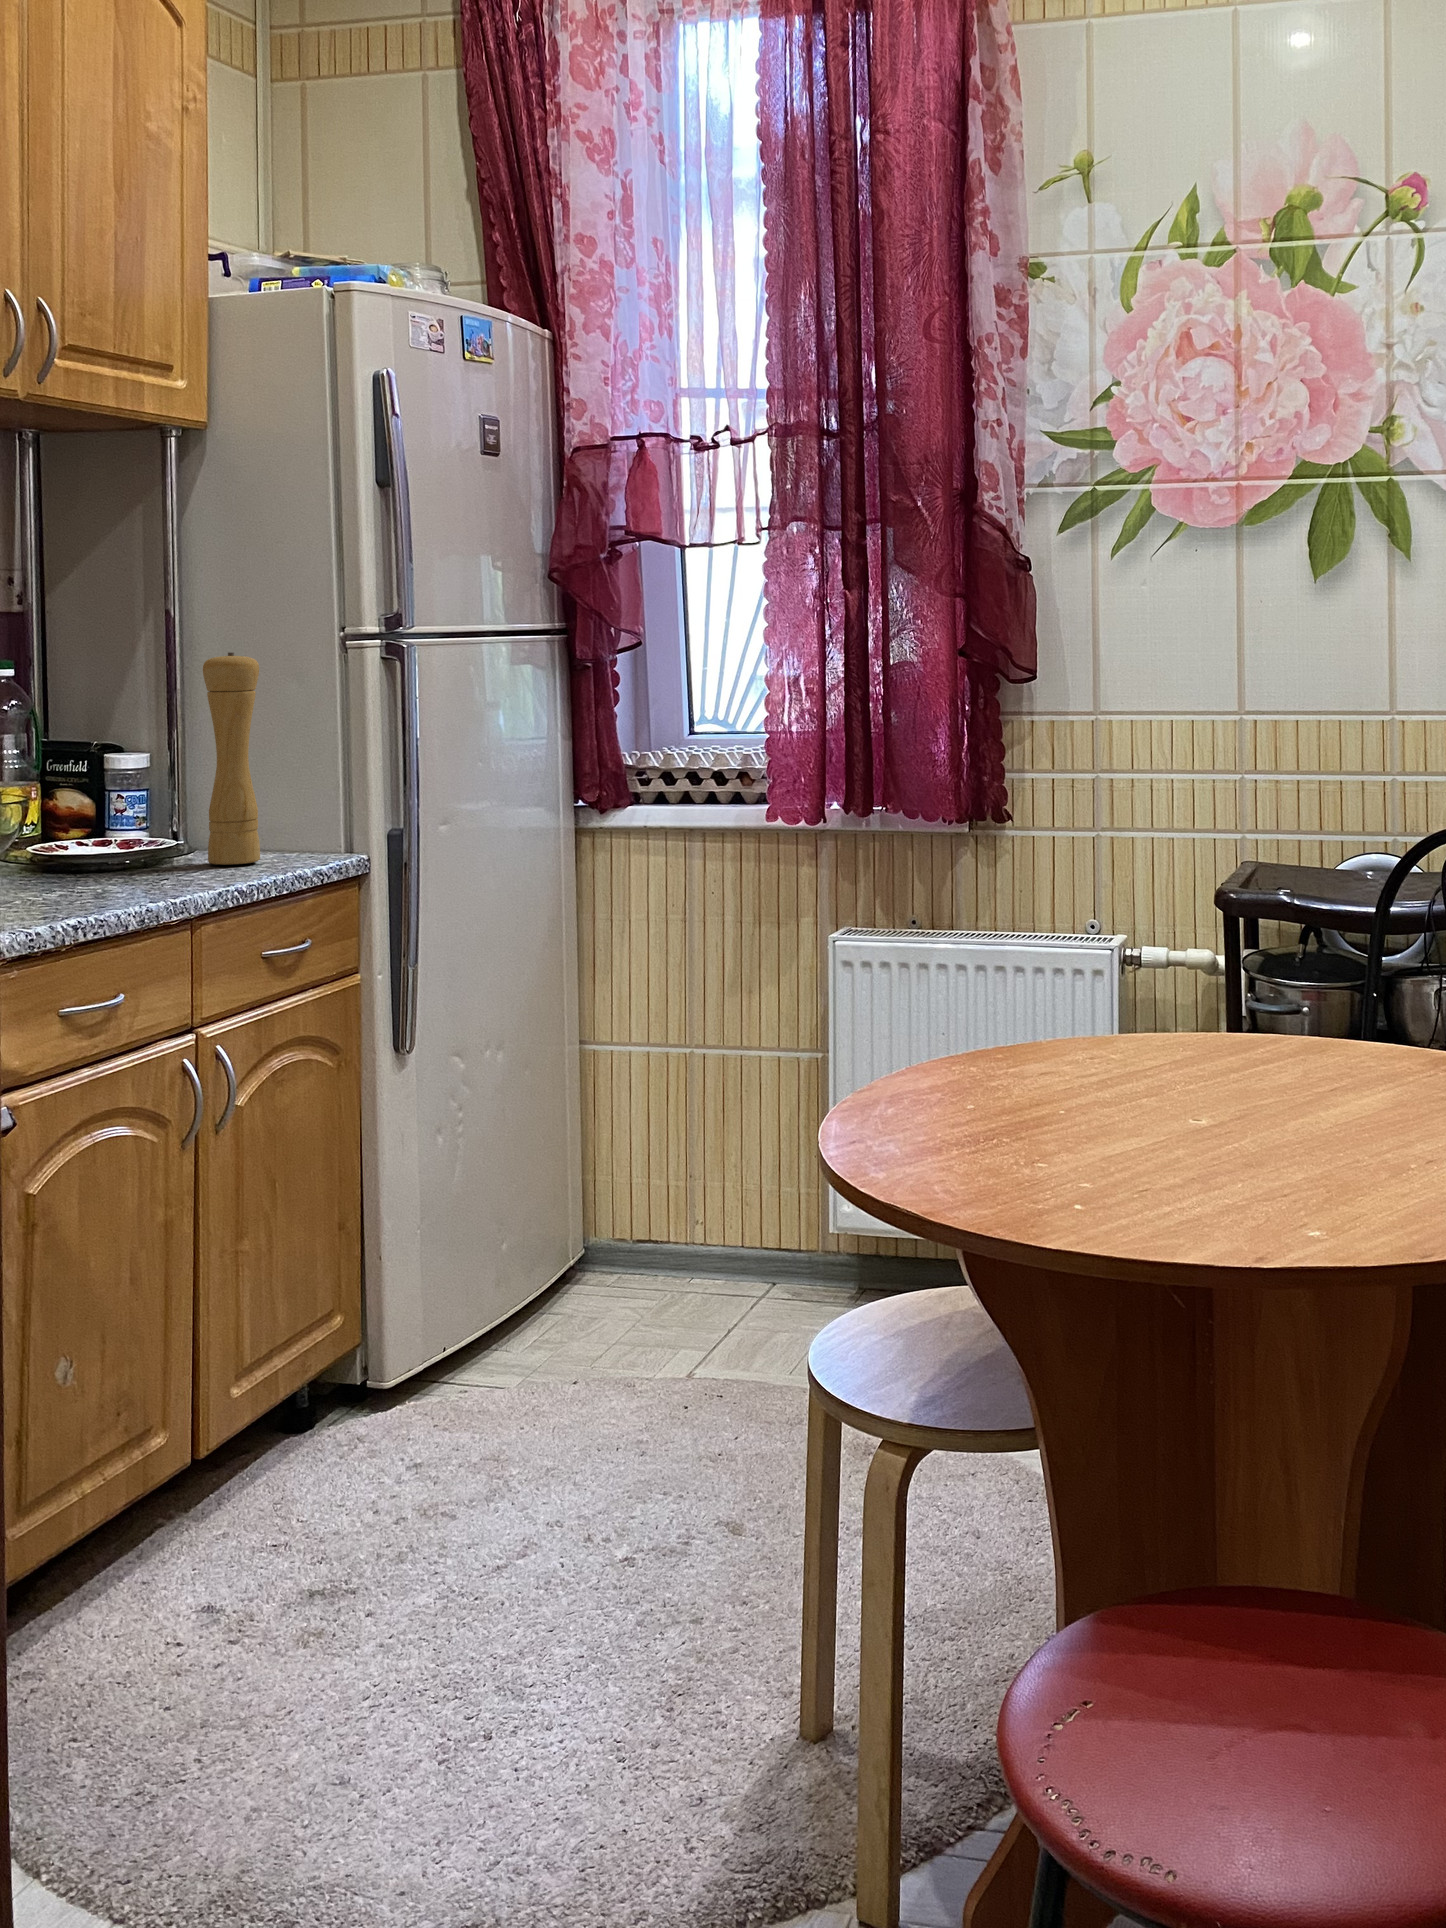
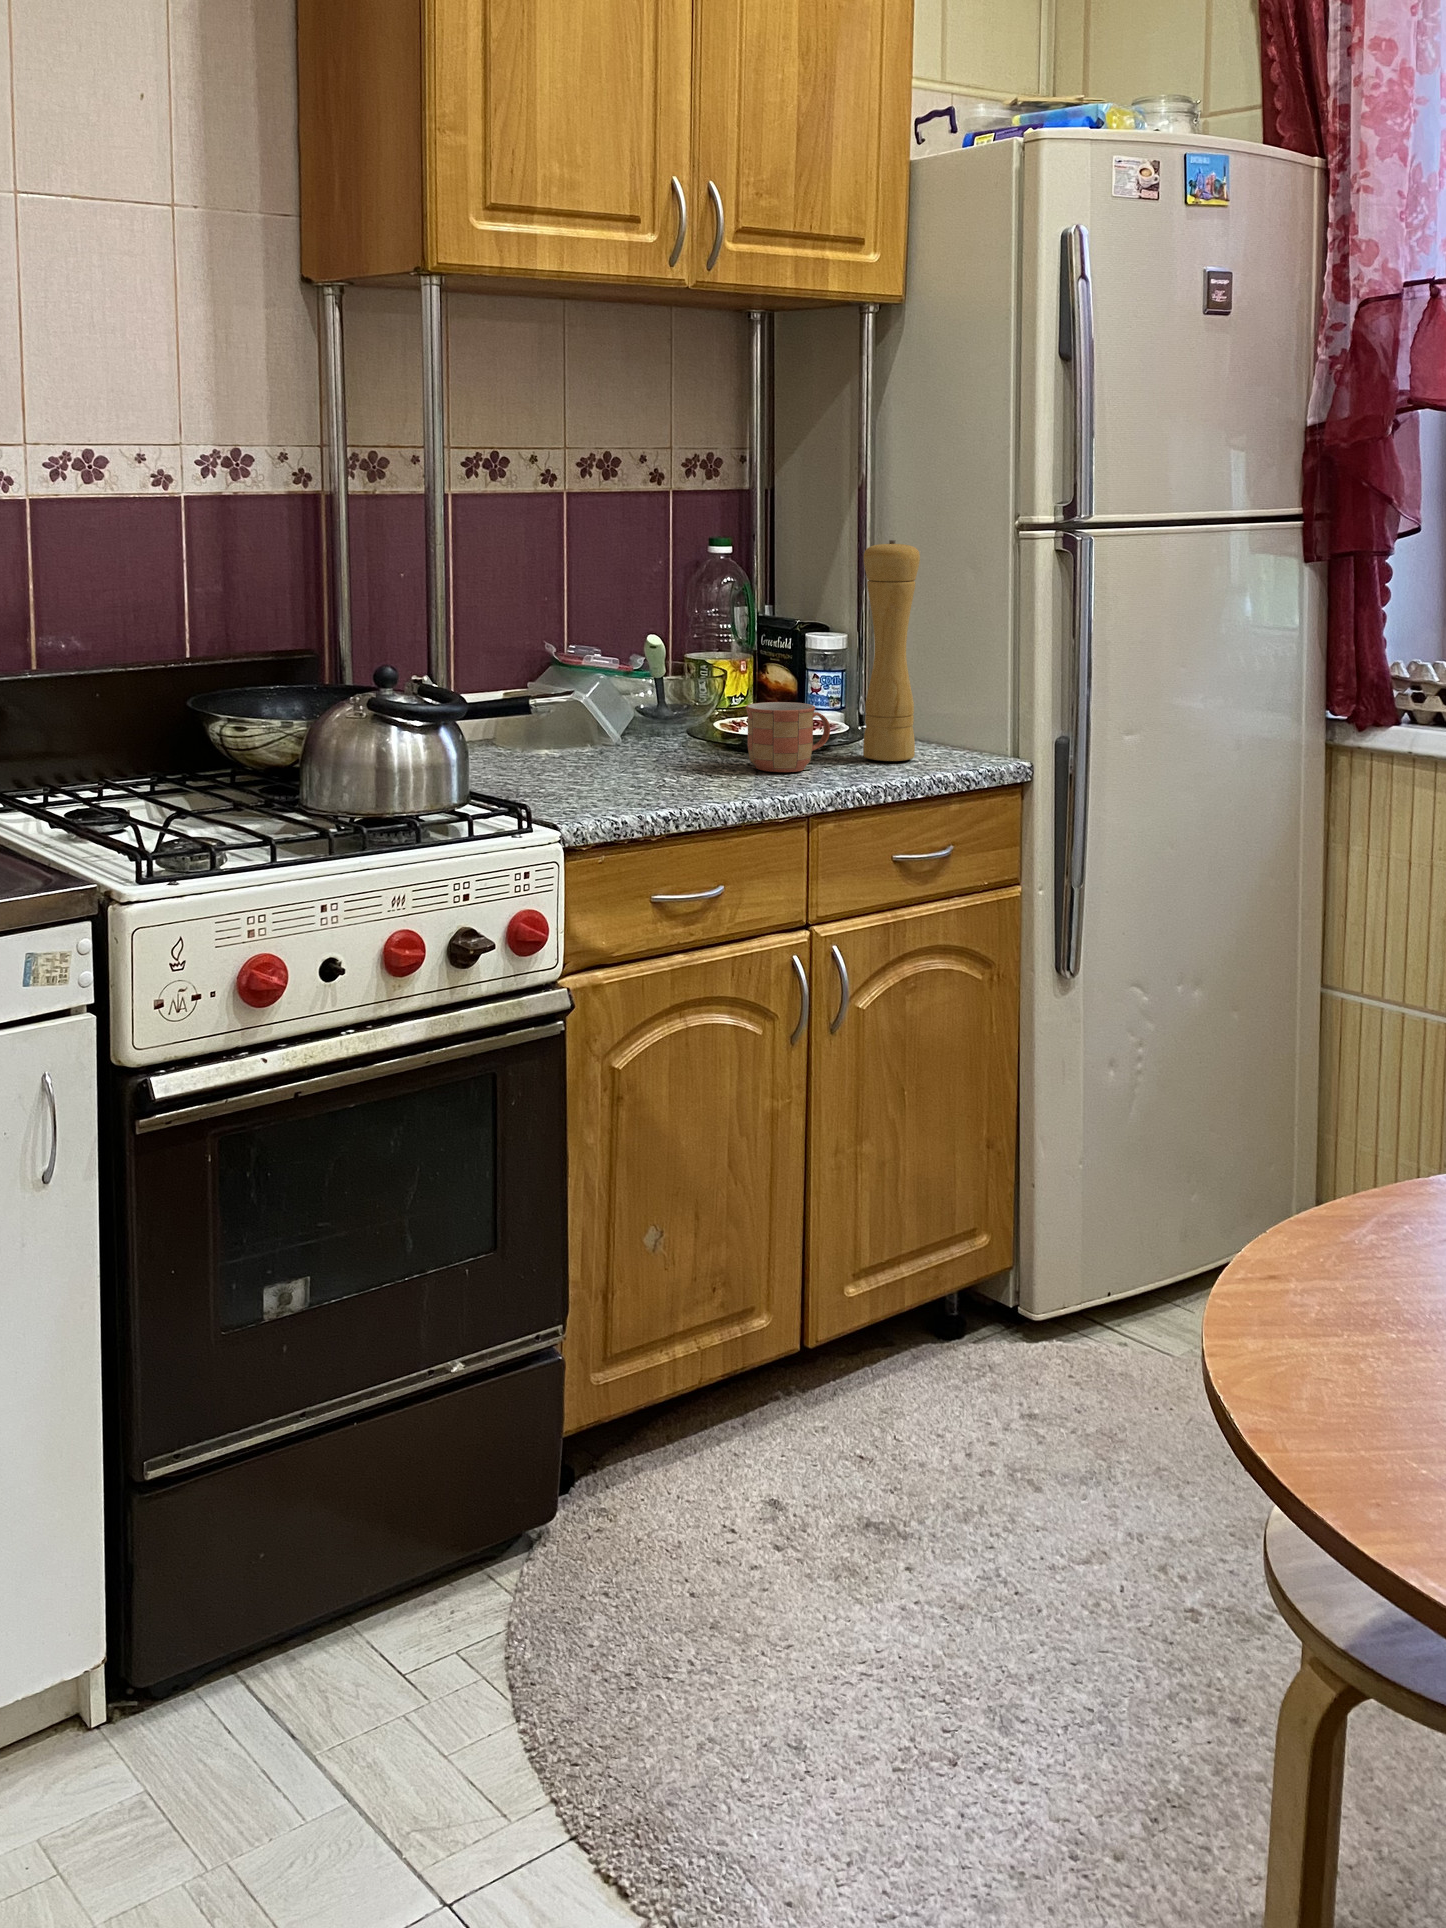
mug: none [98,814,183,882] -> present [746,702,830,772]

